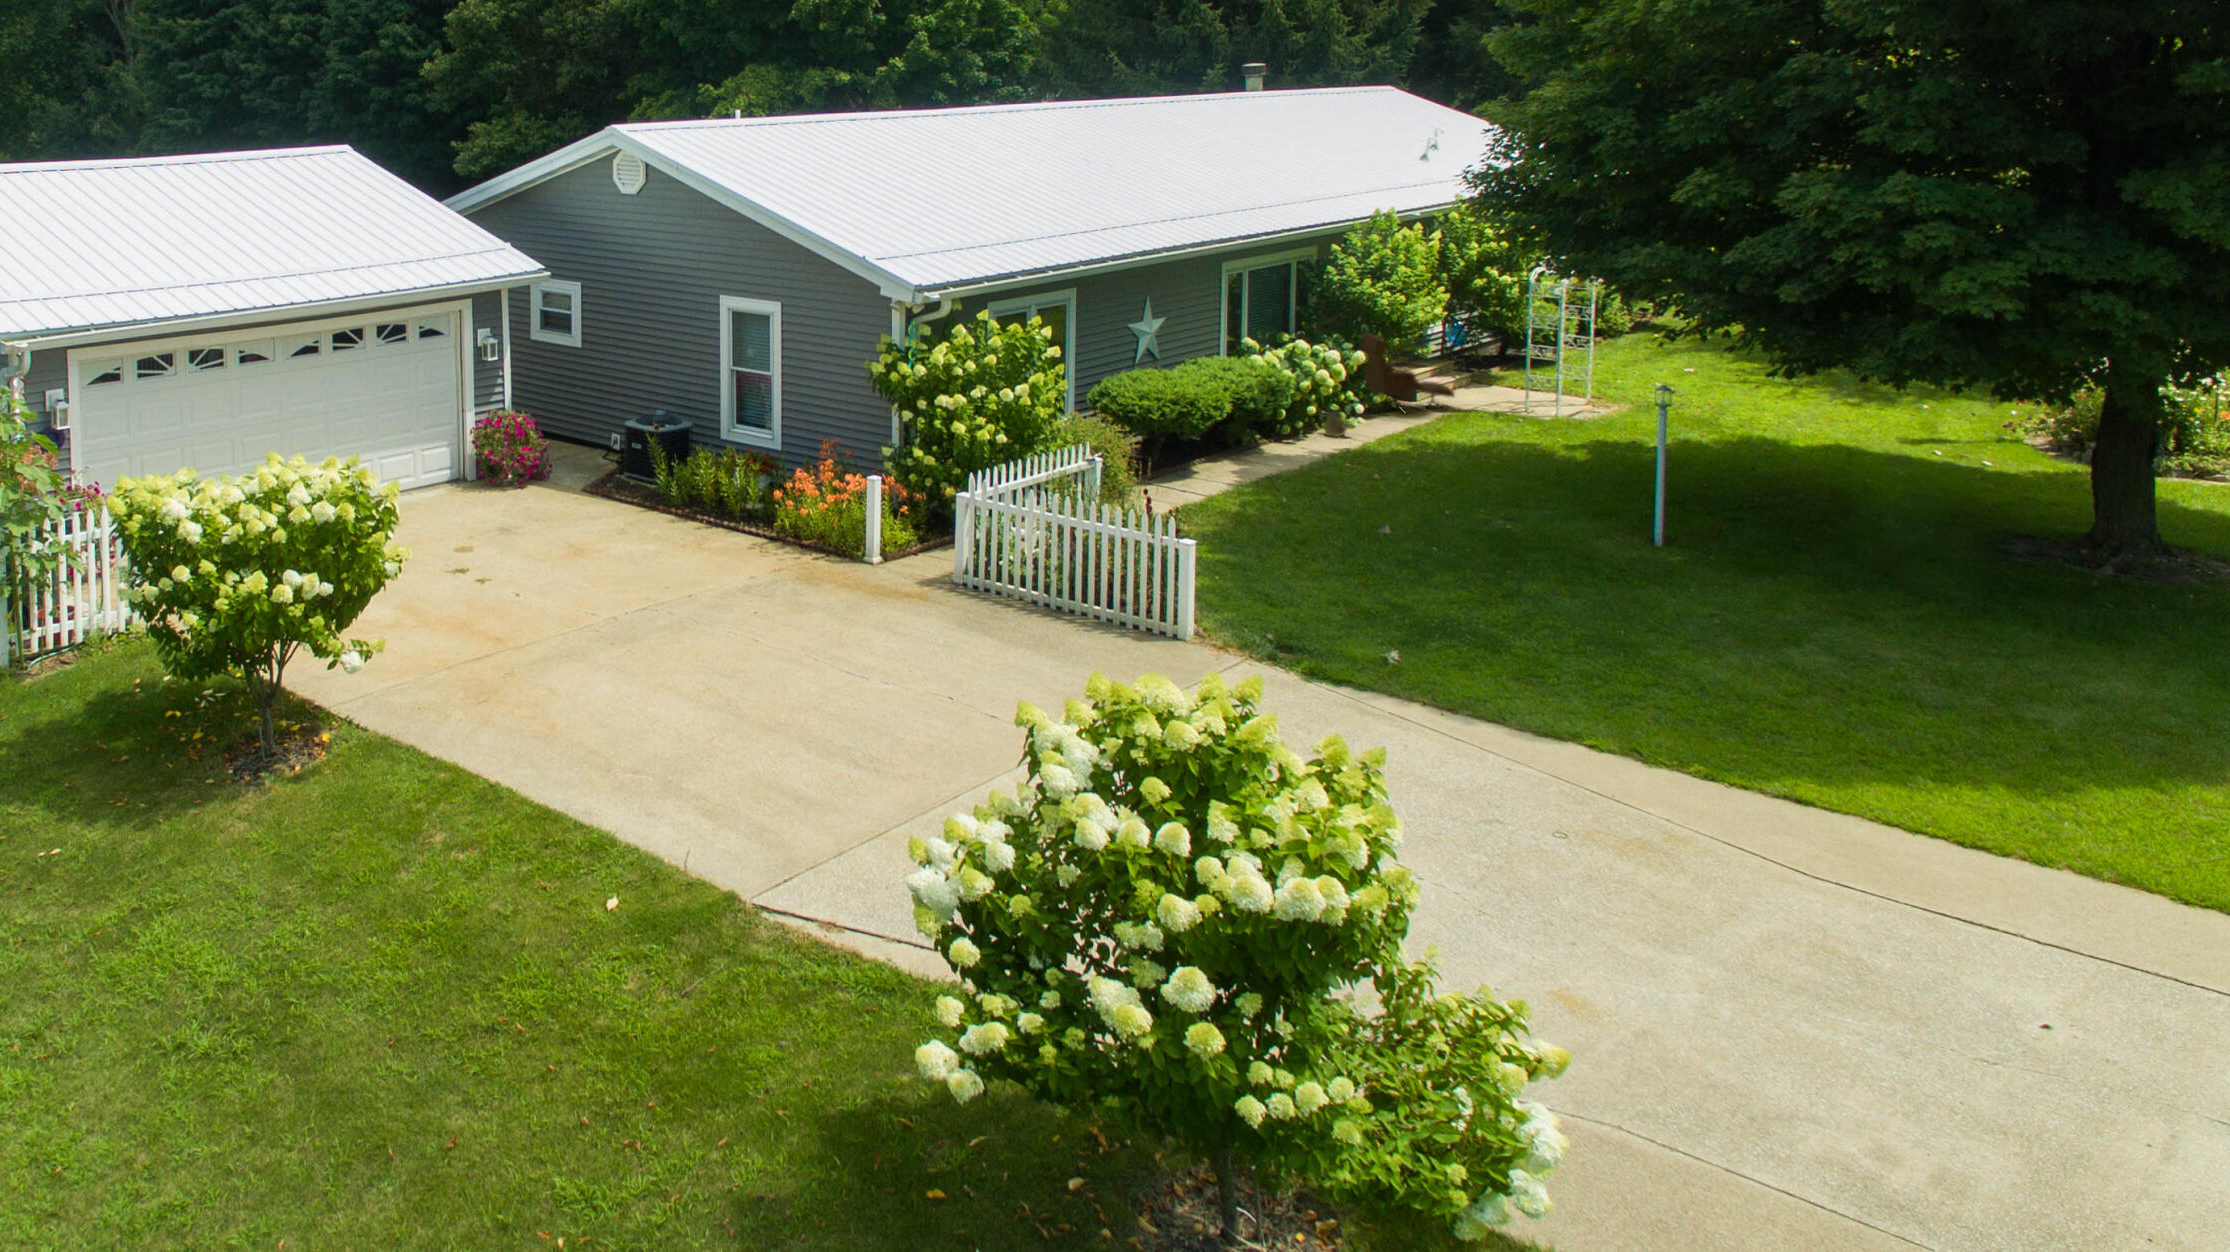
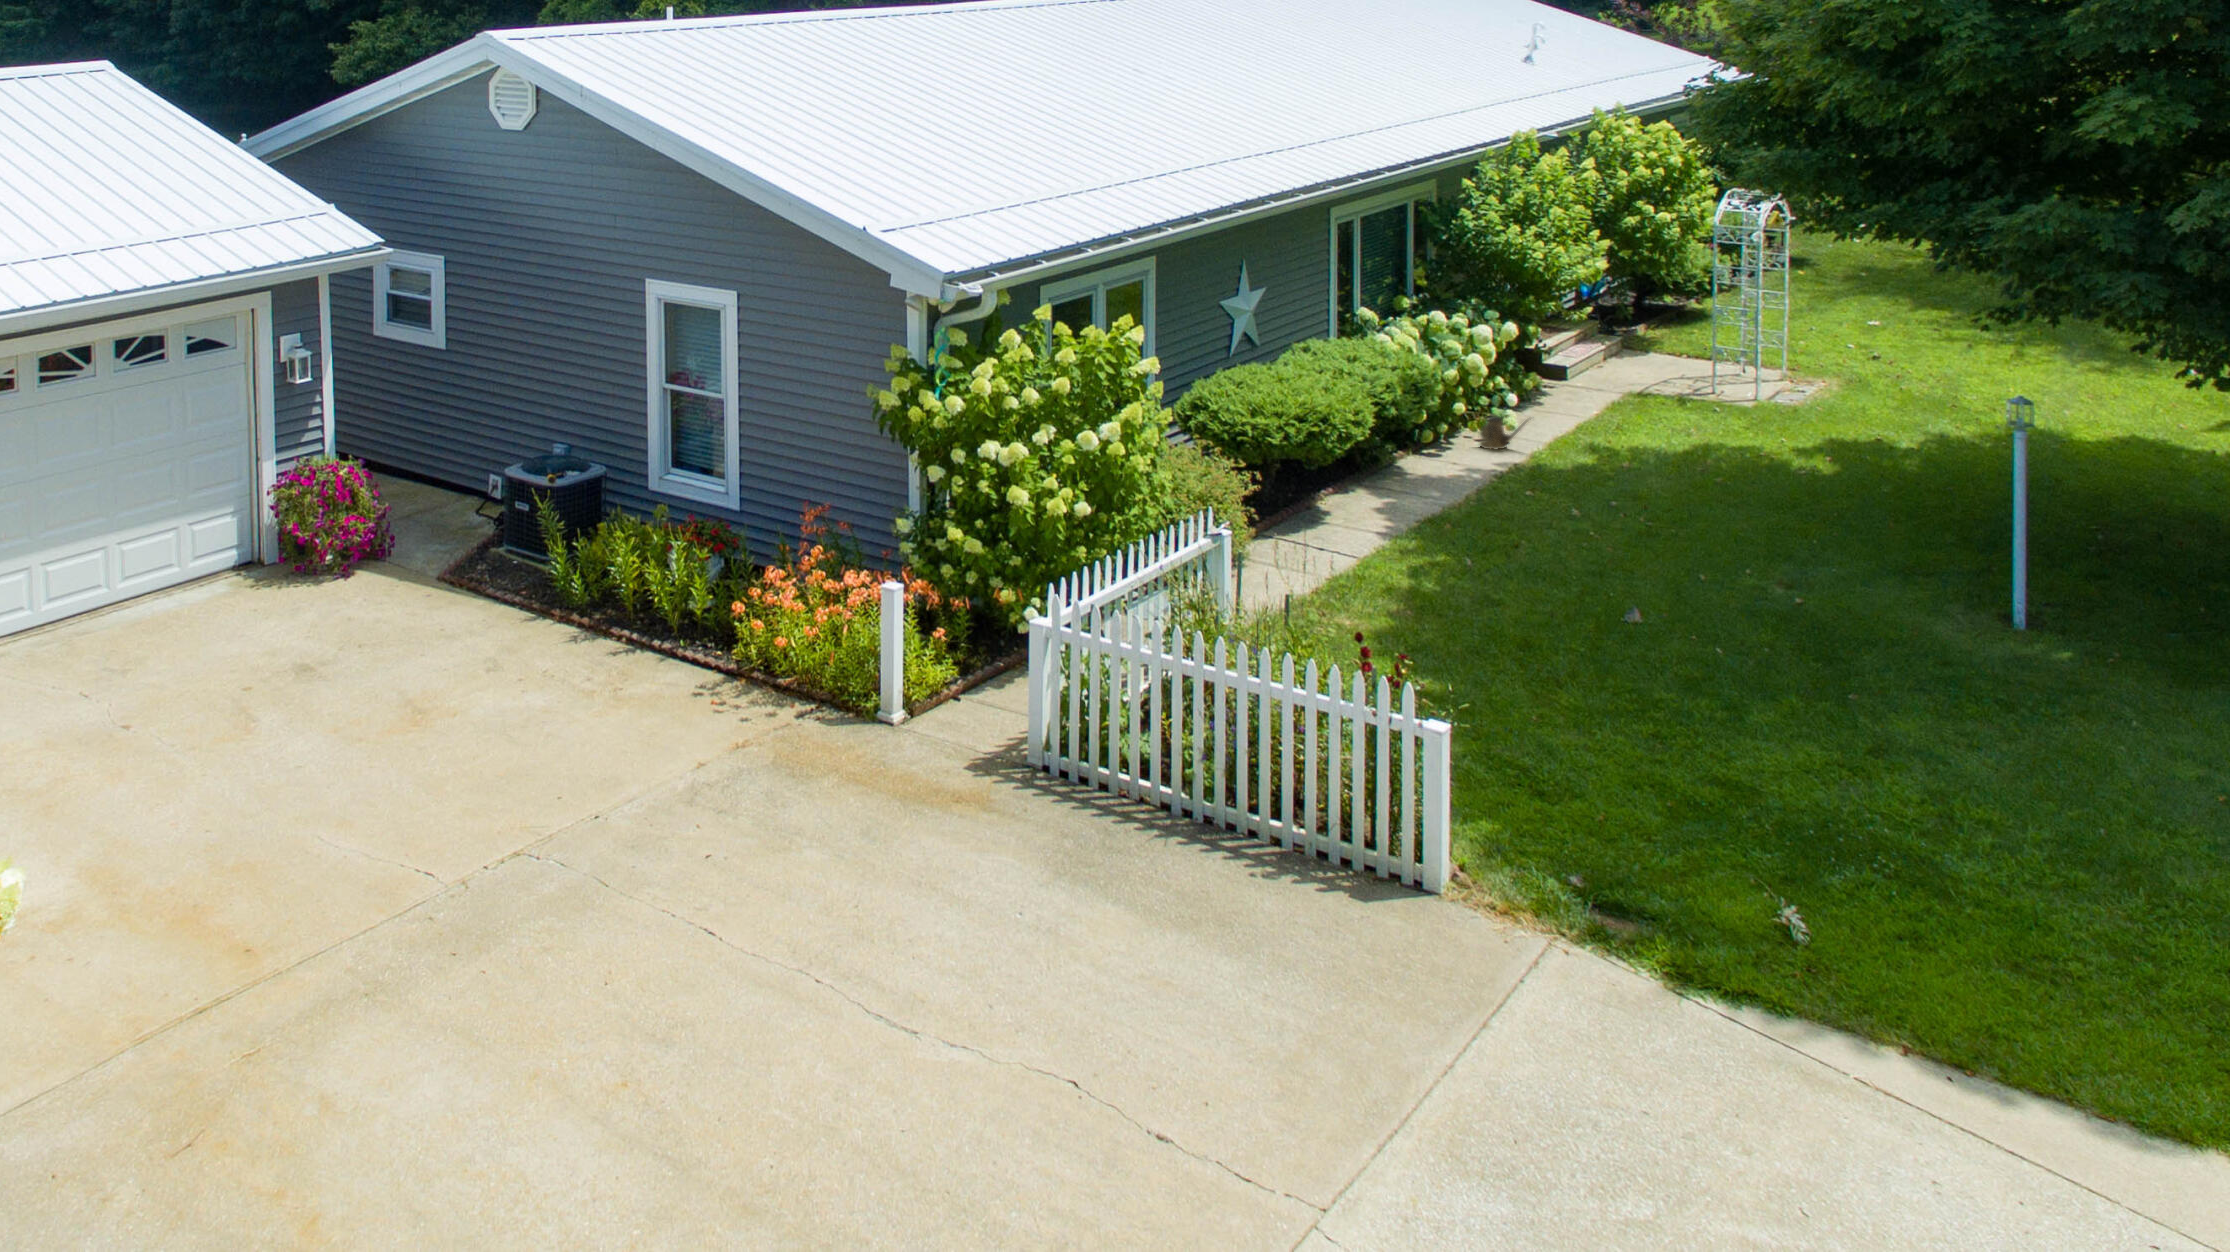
lounge chair: present [1362,333,1455,413] -> none [1507,300,1637,411]

